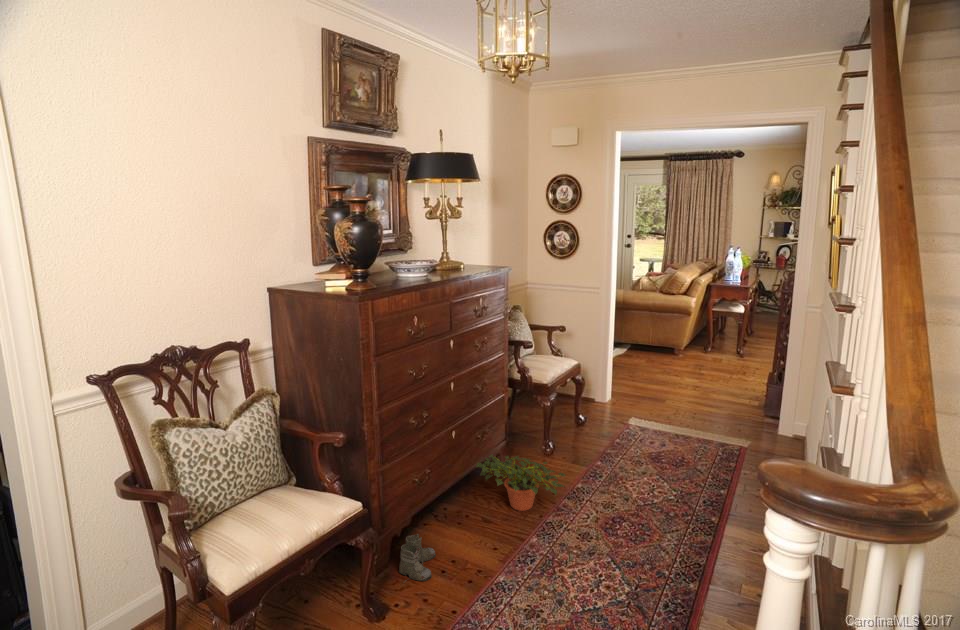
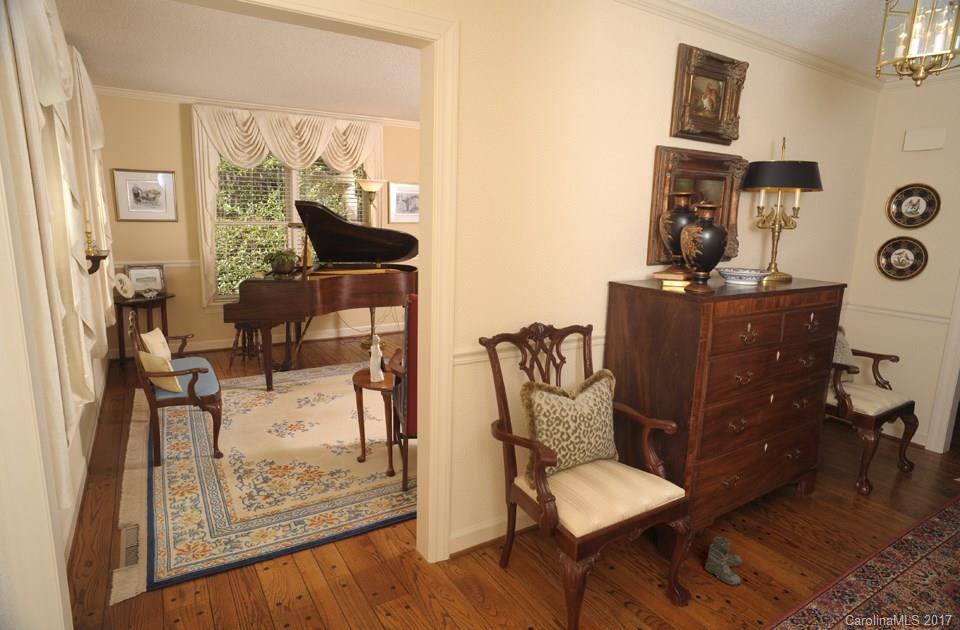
potted plant: present [477,454,565,511] -> none [787,478,902,548]

